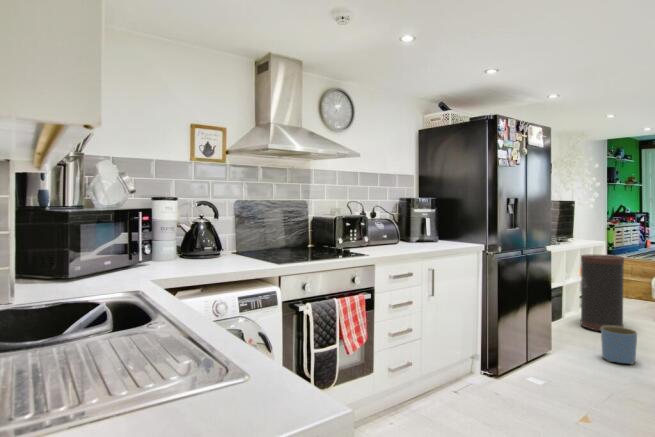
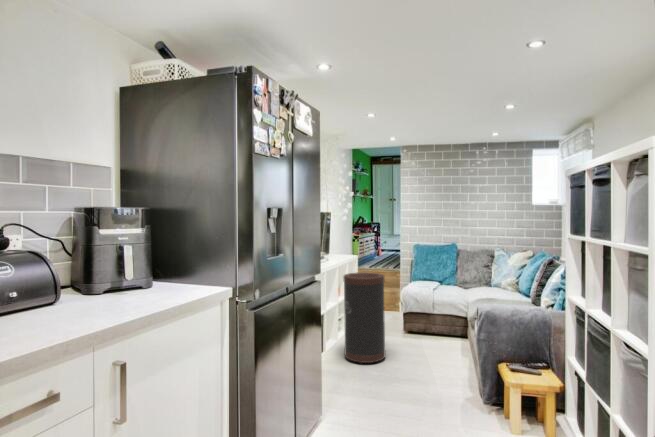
planter: present [601,326,637,365] -> none [378,366,416,418]

